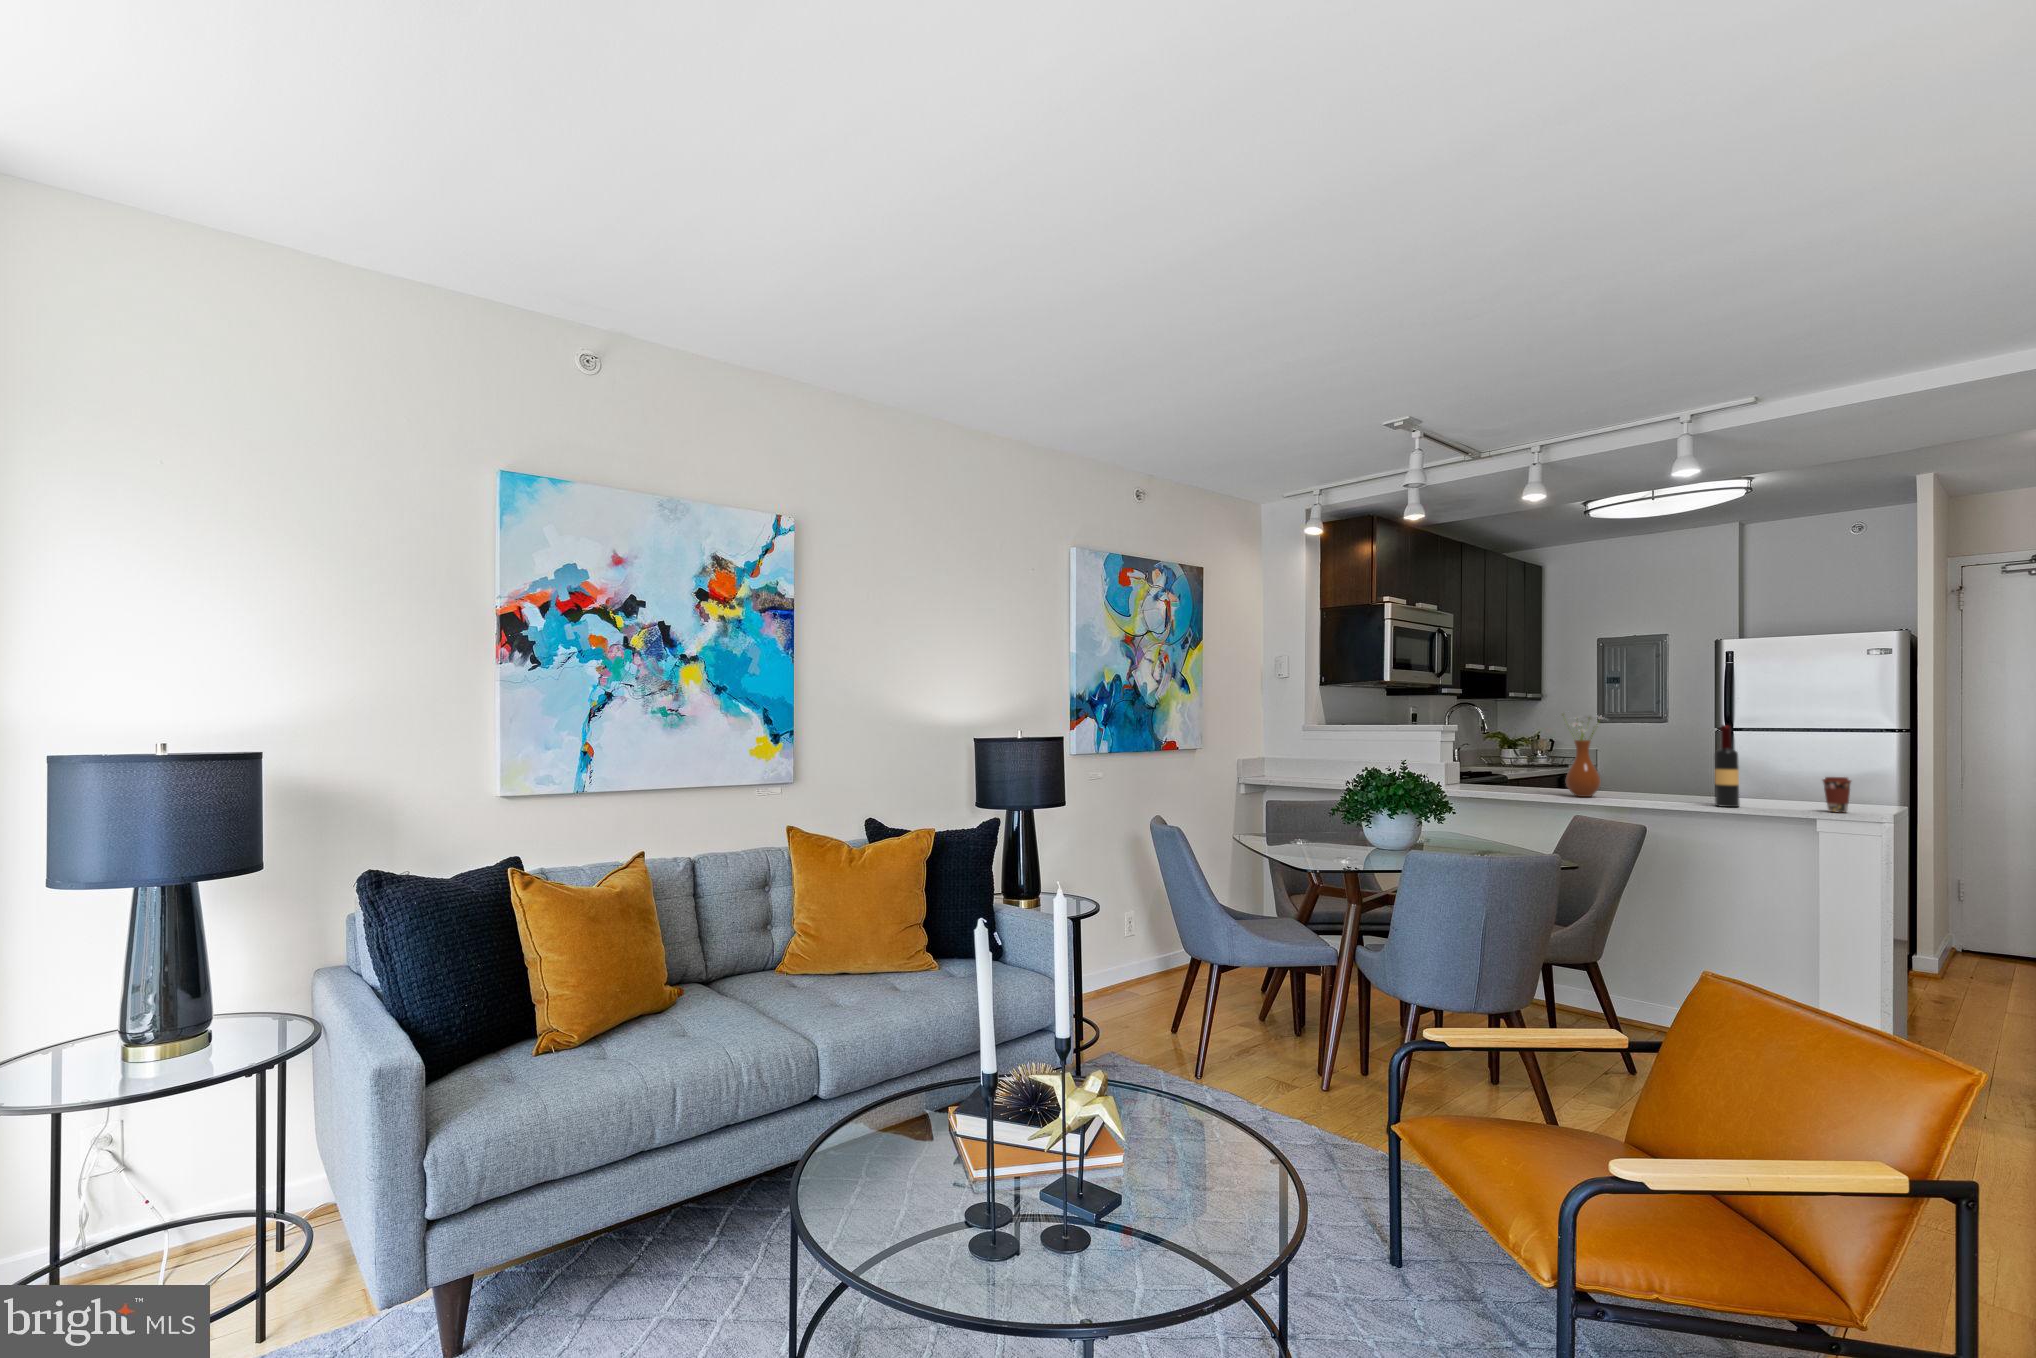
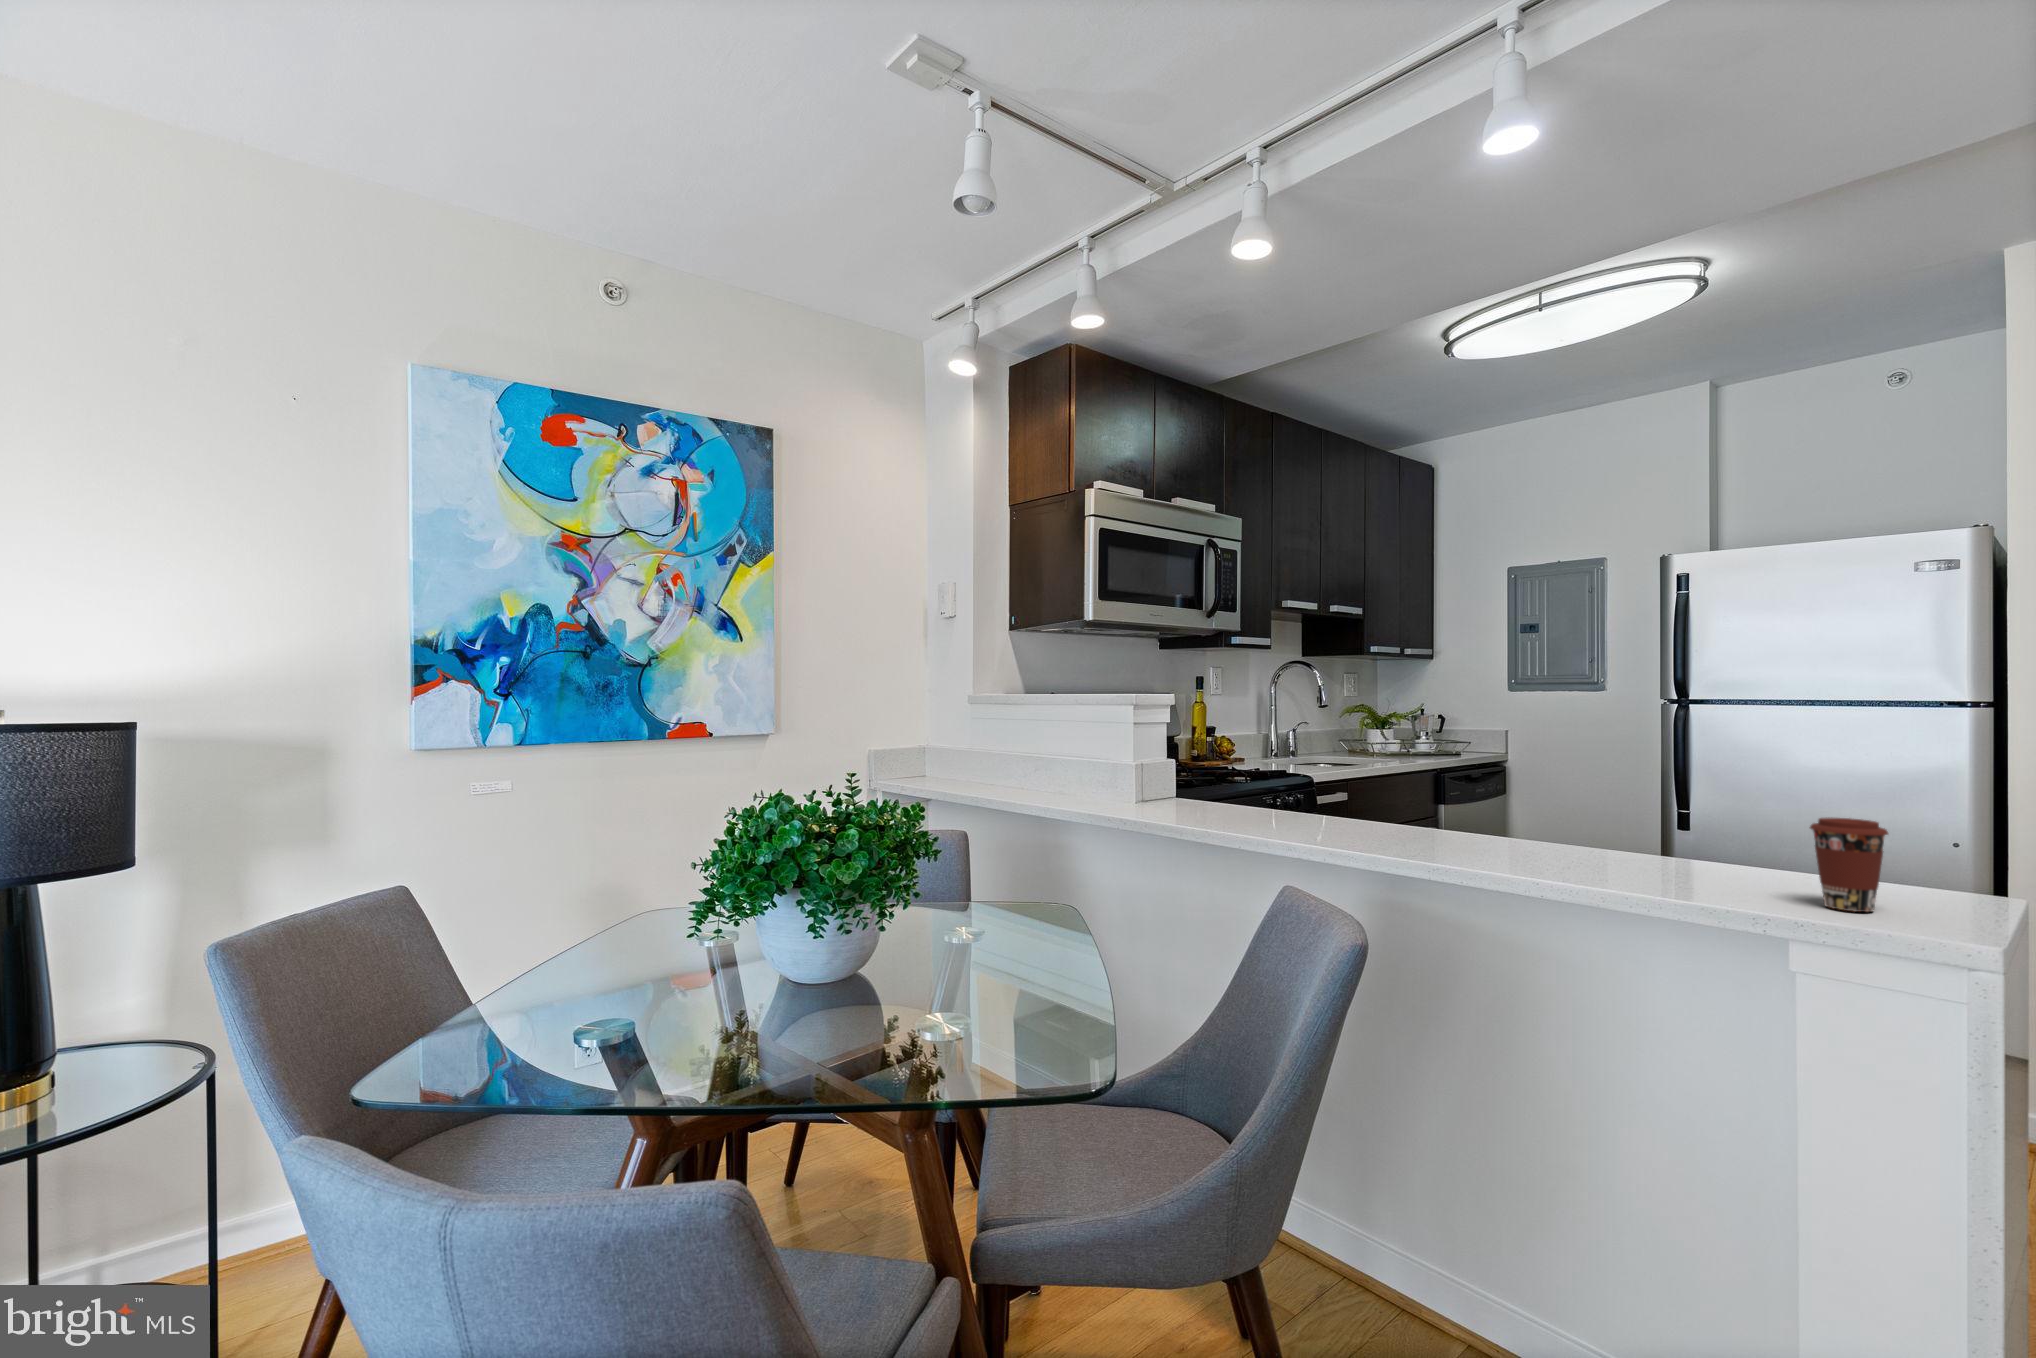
vase: present [1561,713,1601,797] -> none [1285,664,1375,834]
wine bottle: present [1714,725,1740,807] -> none [1563,689,1616,879]

